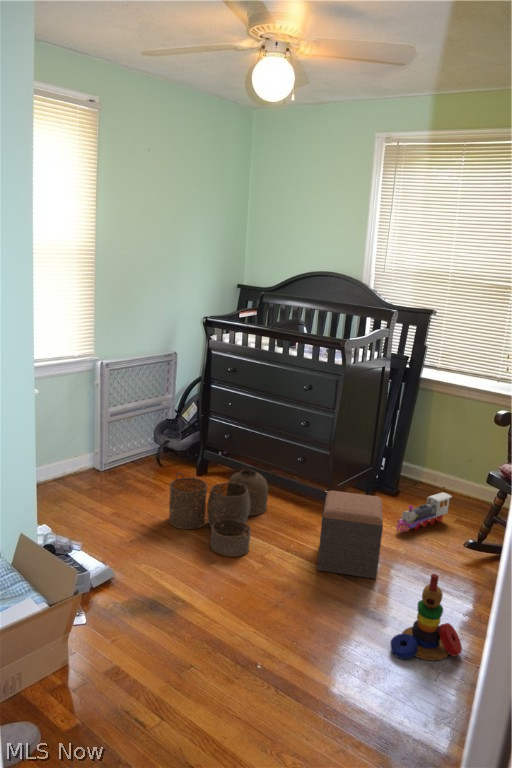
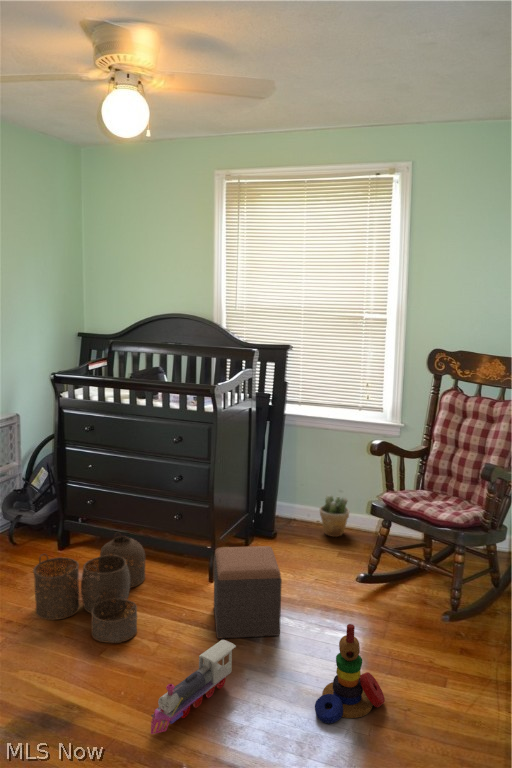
potted plant: none [445,463,477,505] -> present [320,495,349,537]
toy train: present [396,493,452,531] -> present [151,640,236,734]

